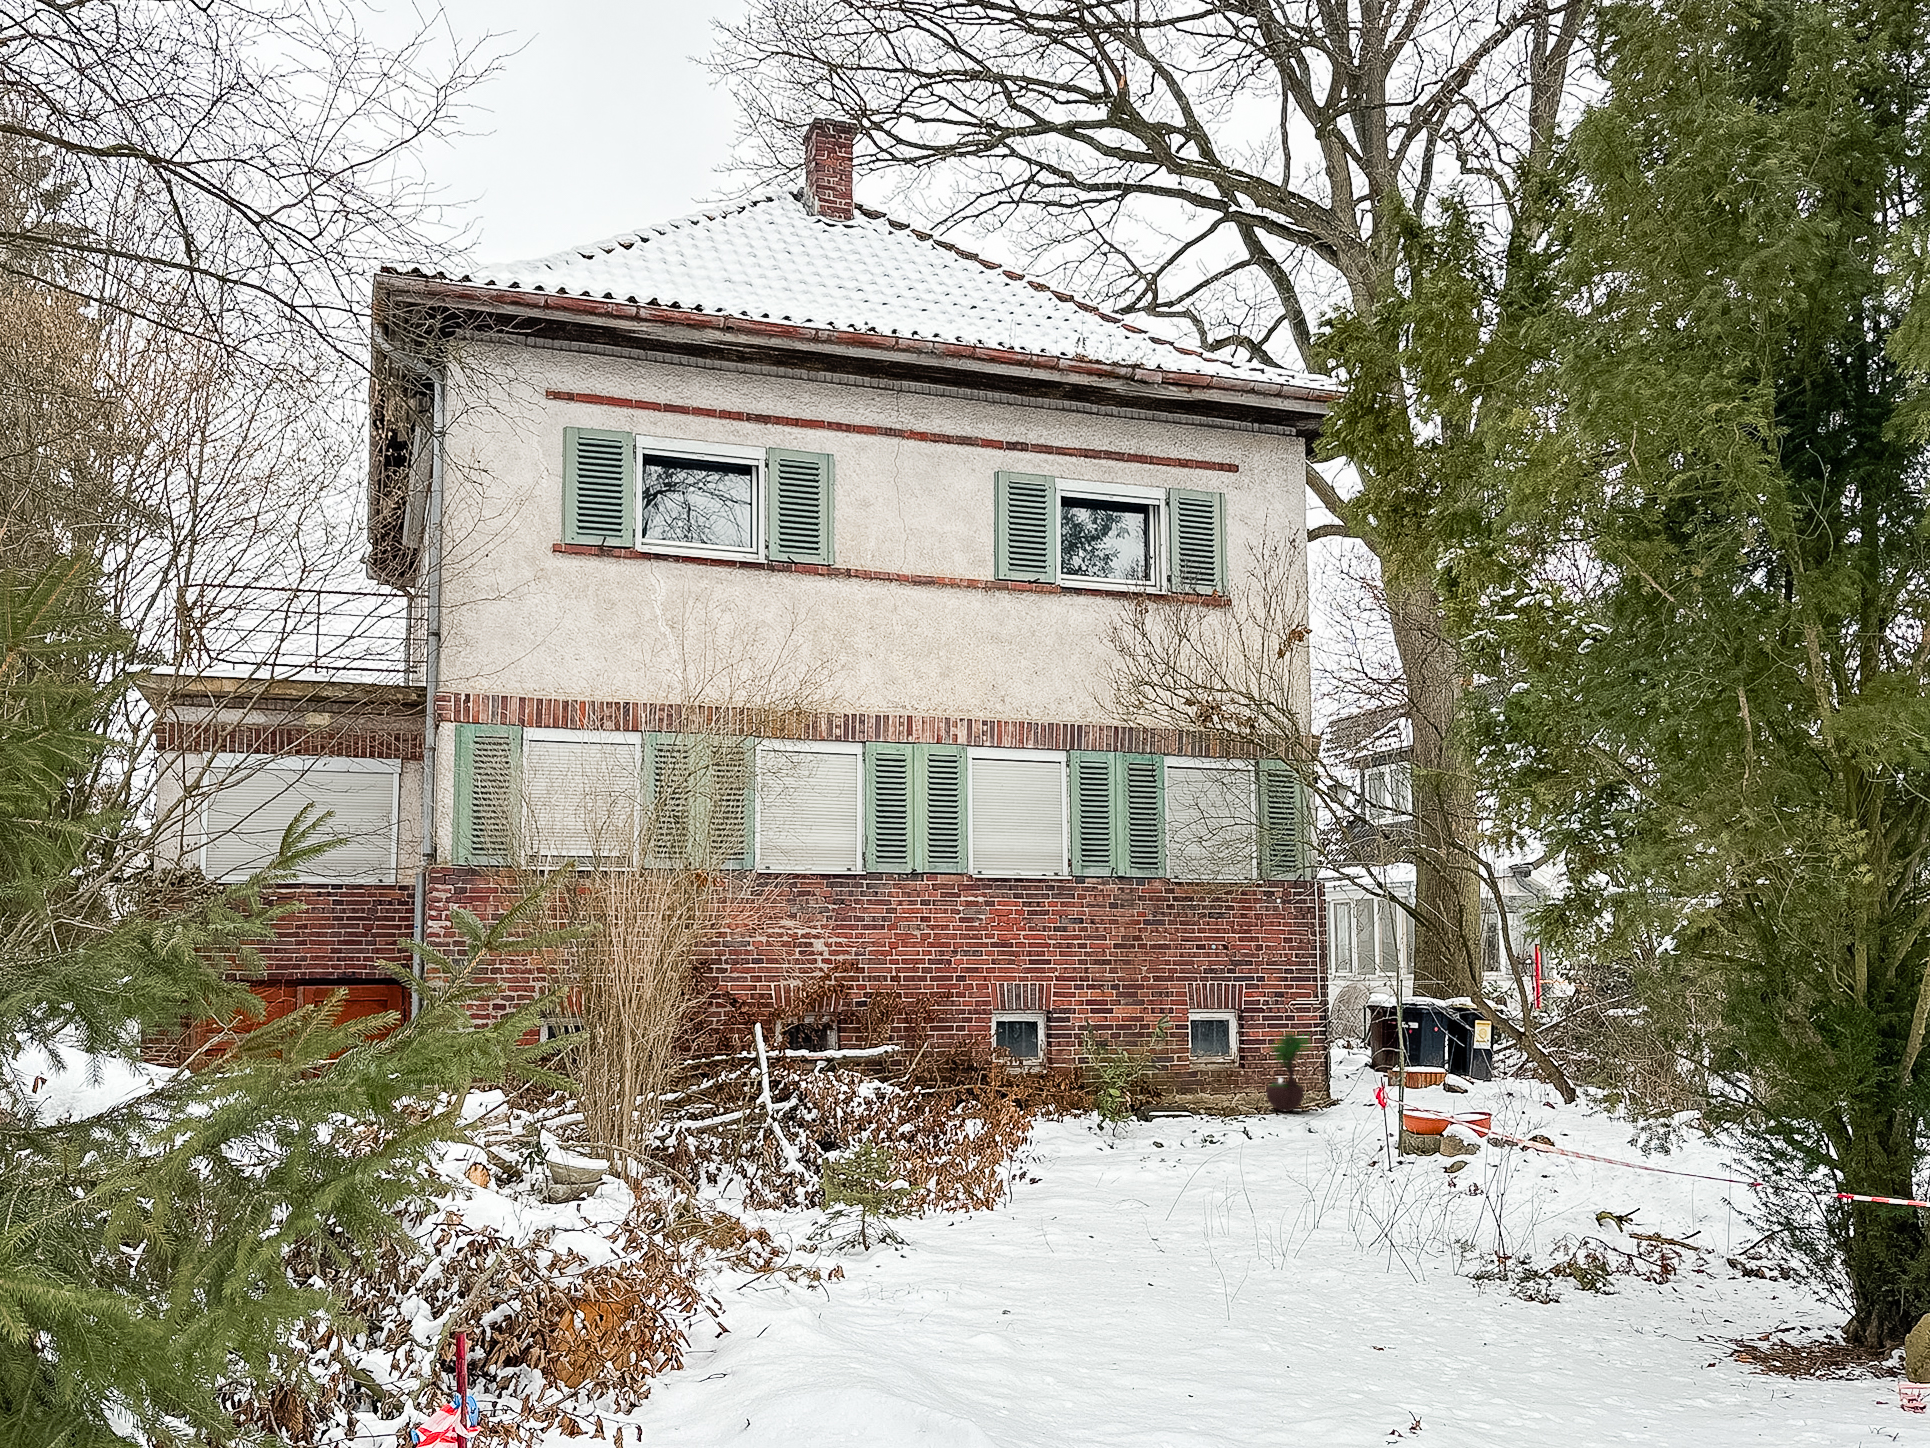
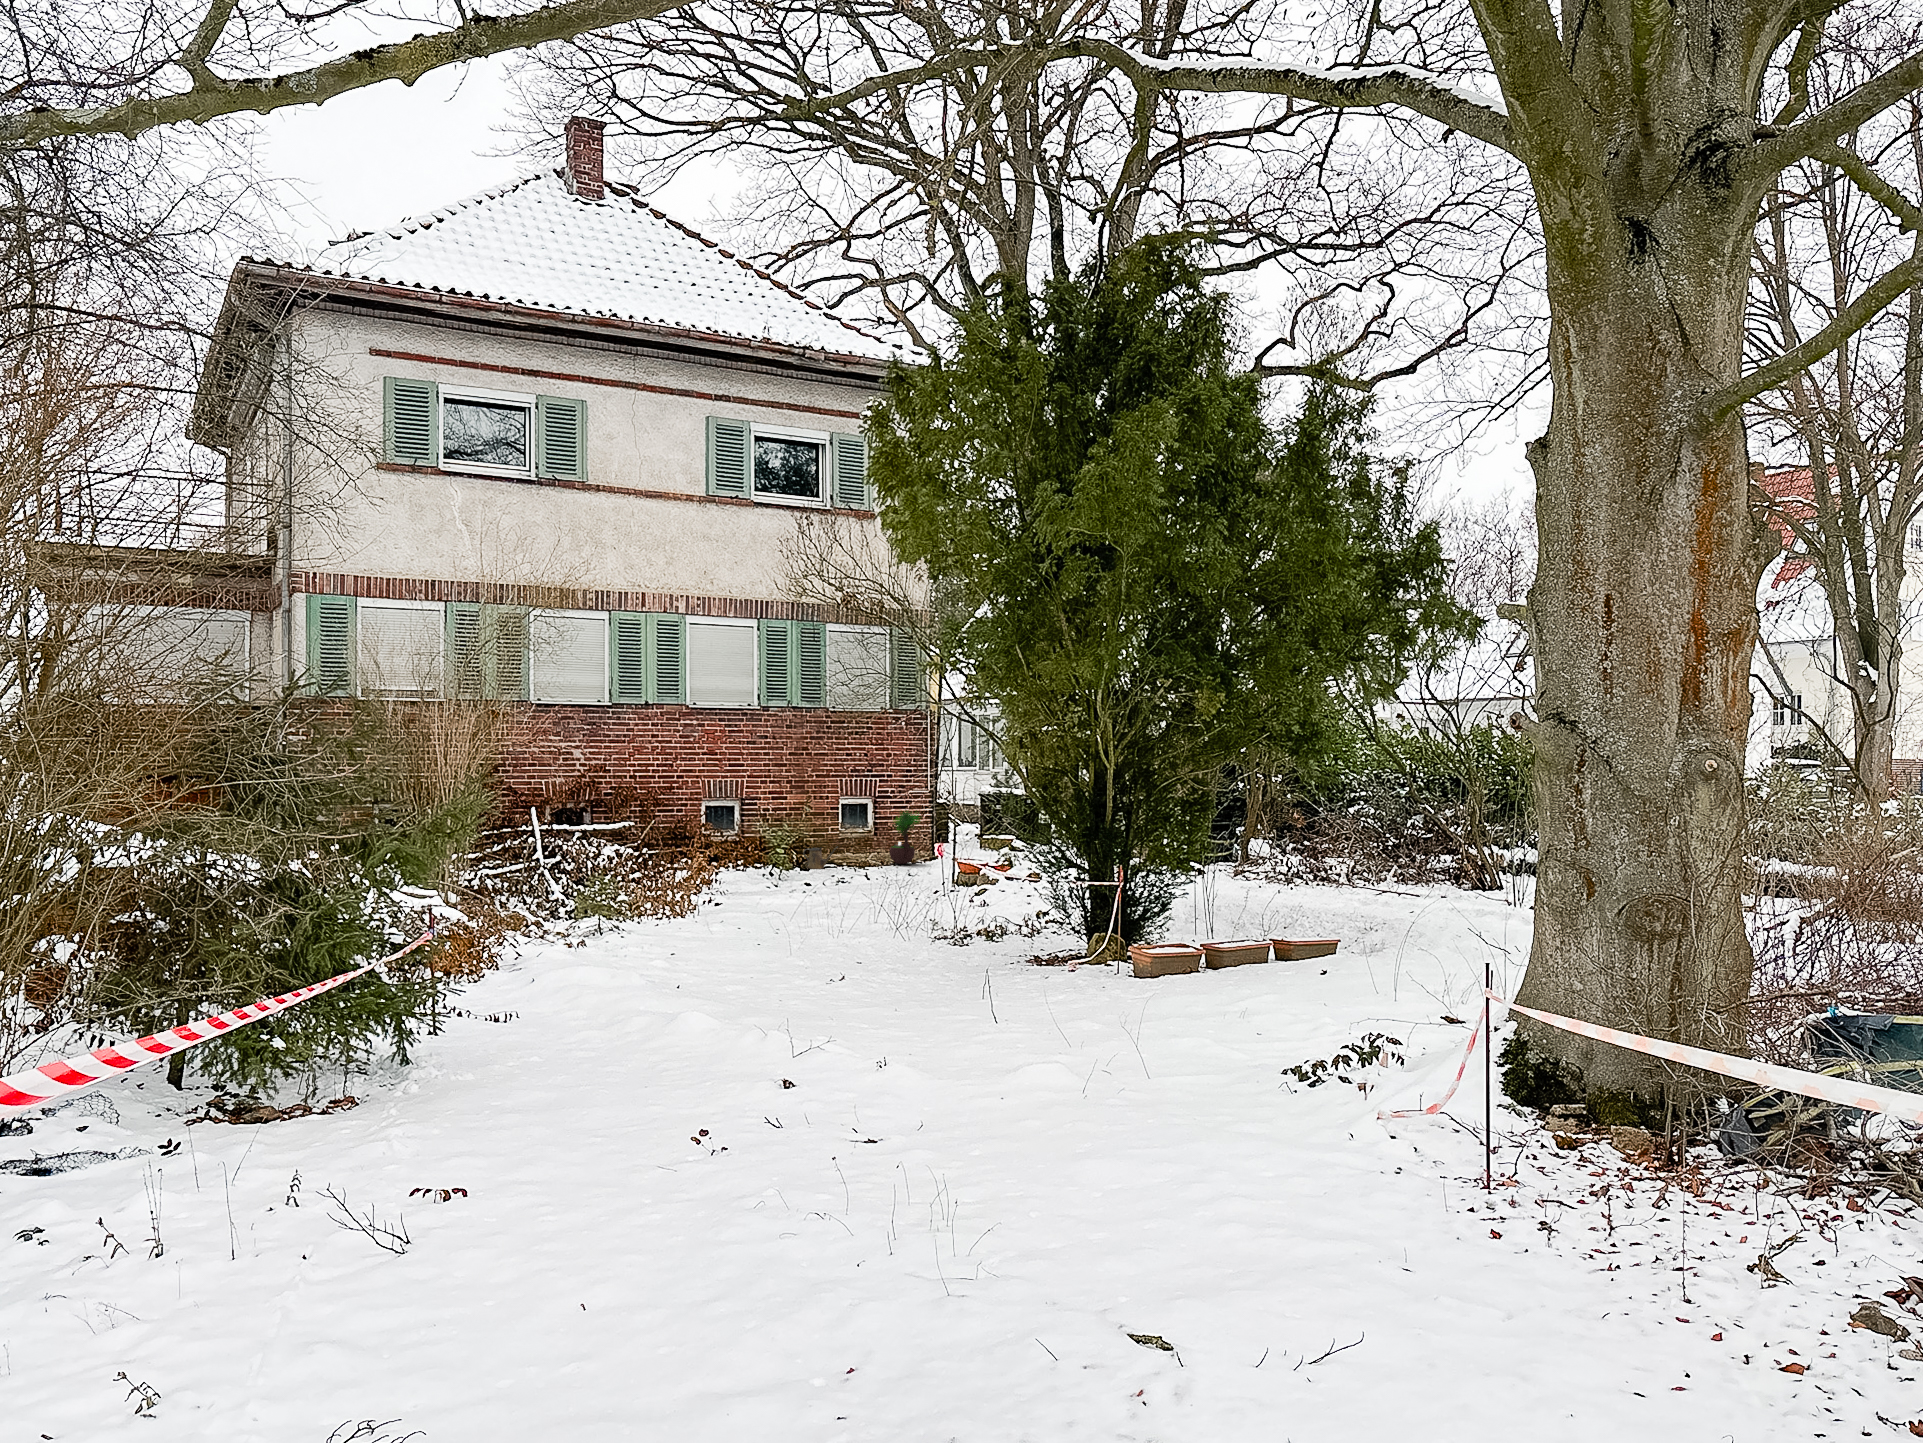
watering can: none [1142,1084,1196,1118] -> present [803,846,838,869]

